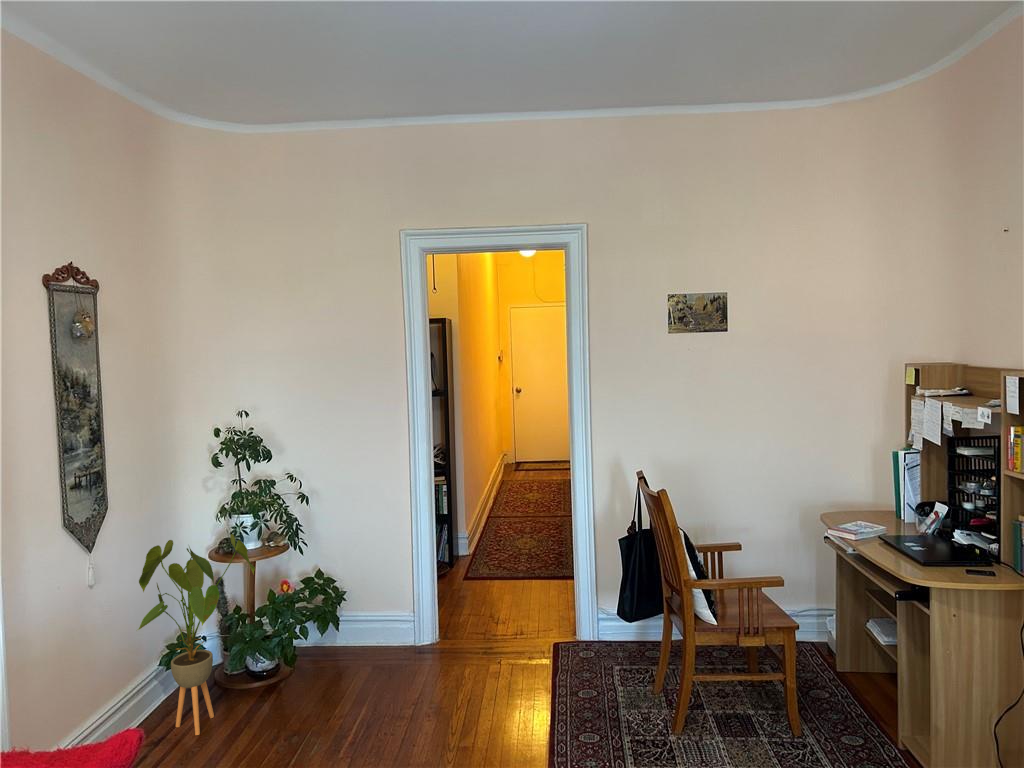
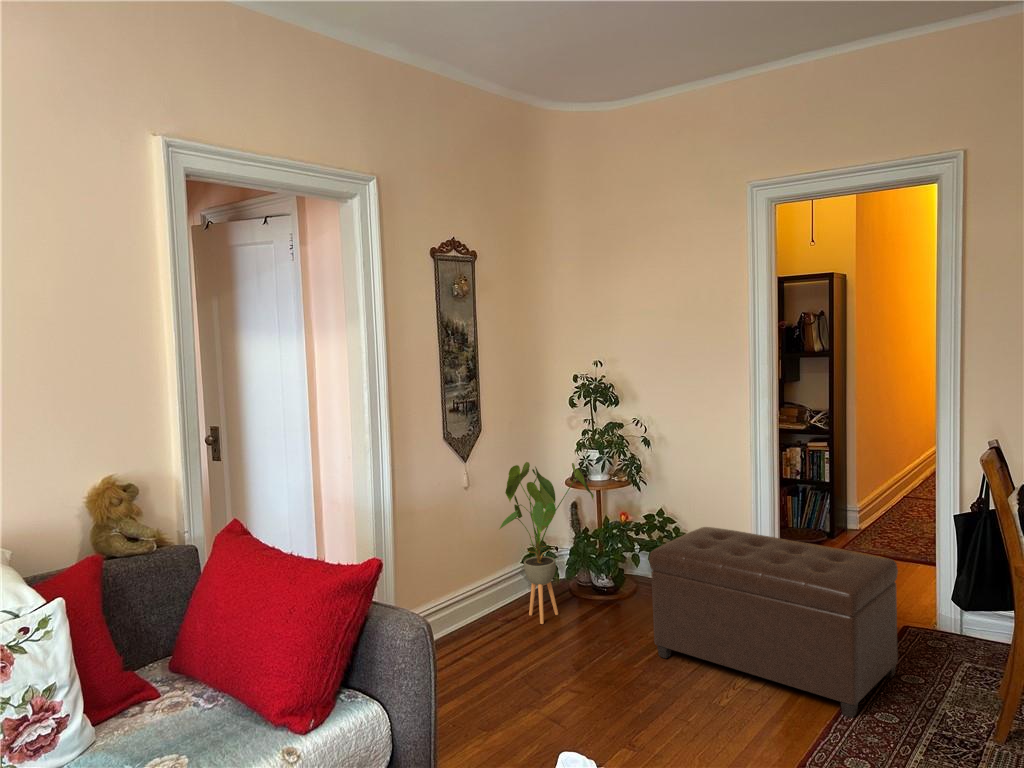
ottoman: none [344,583,573,748] -> present [649,527,898,718]

